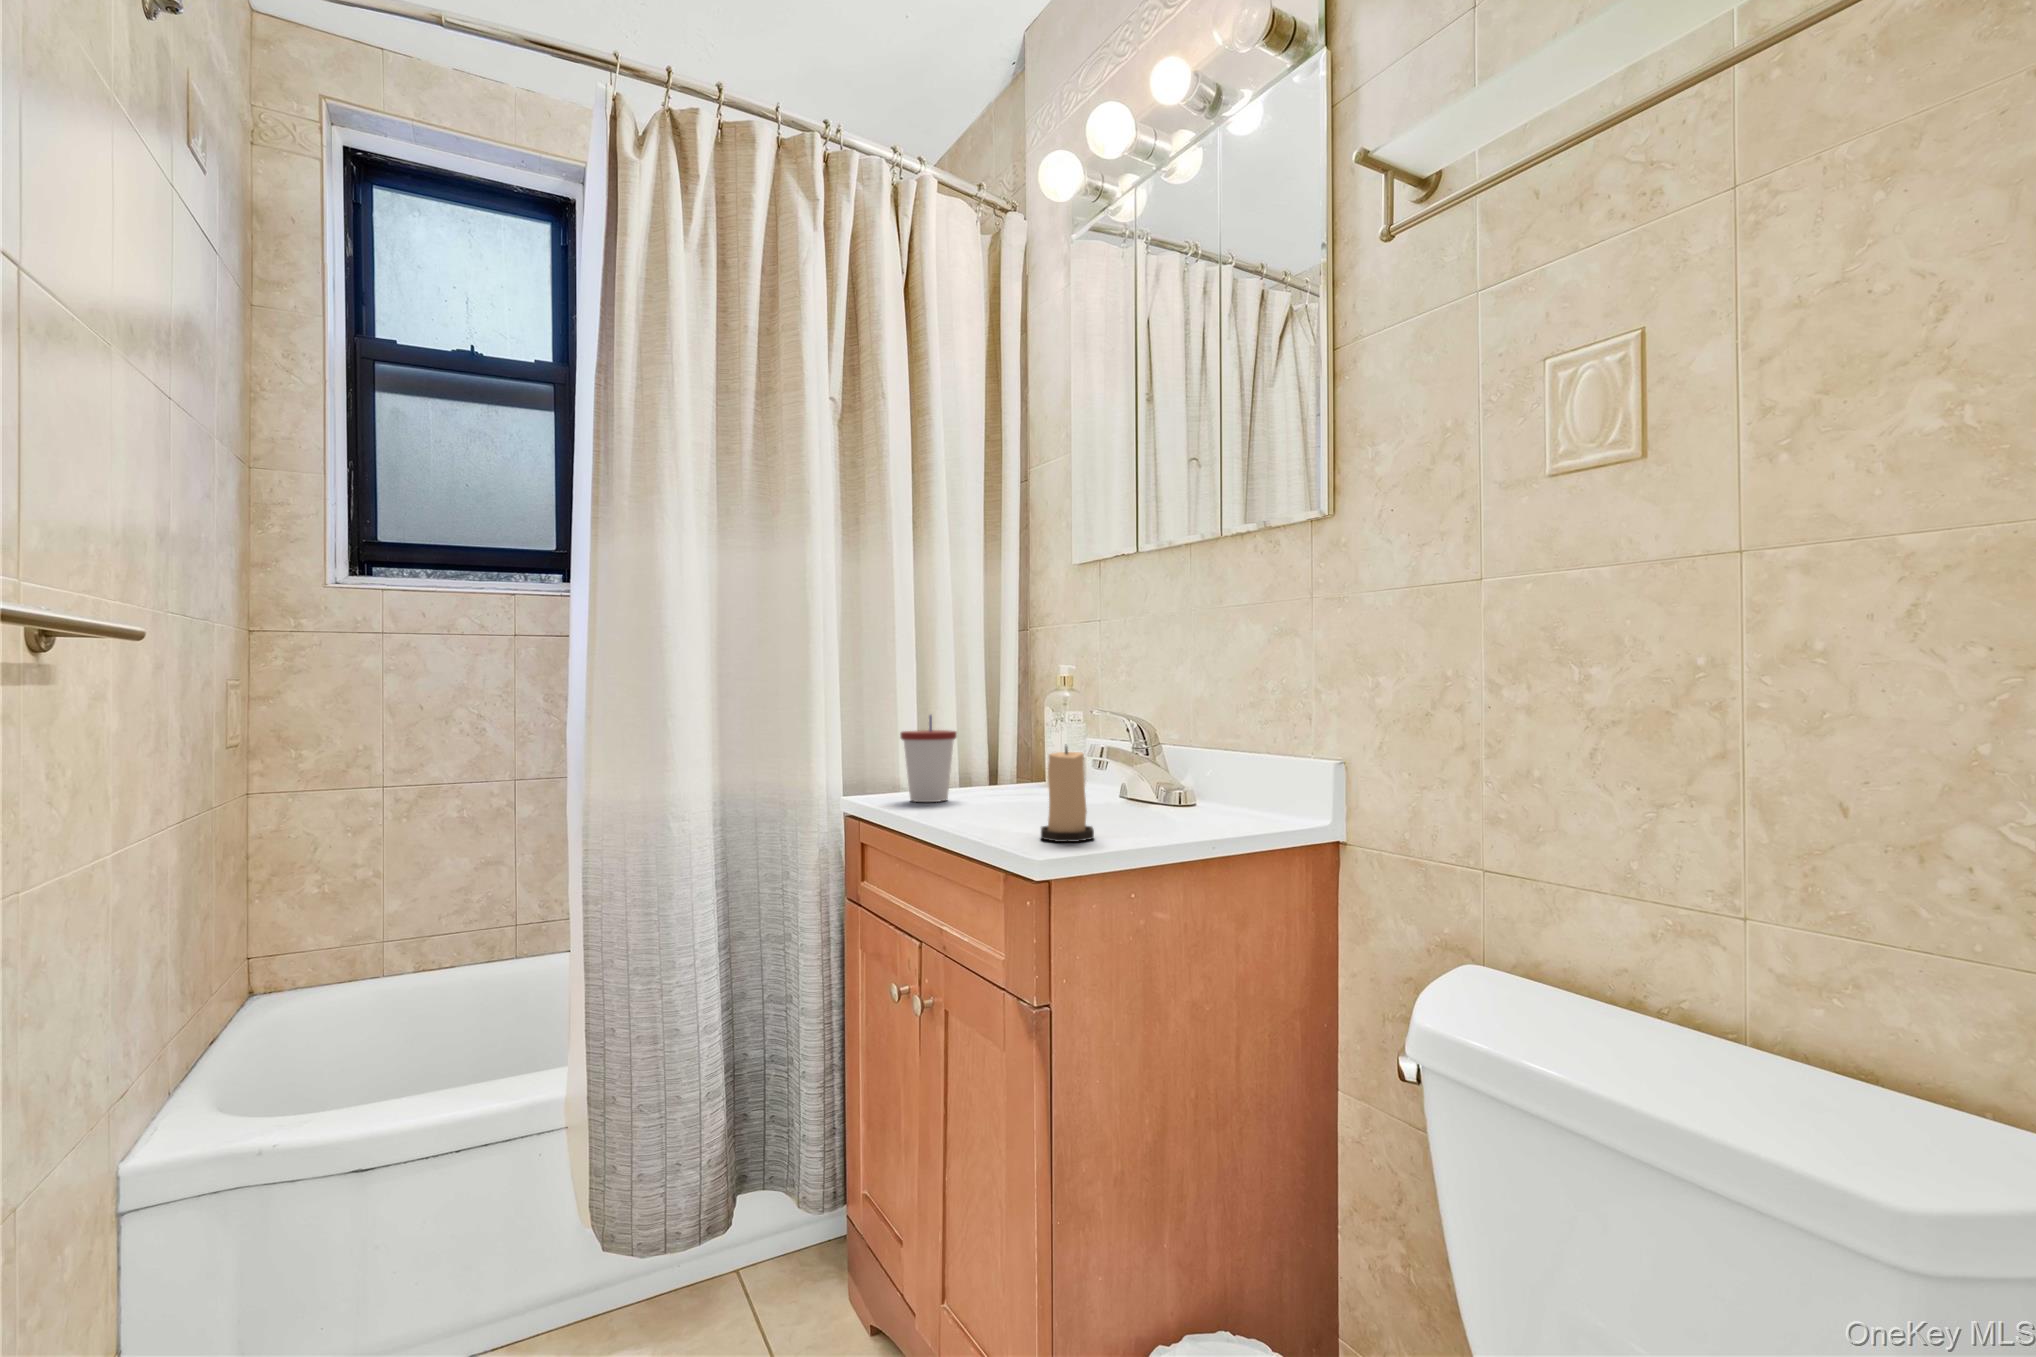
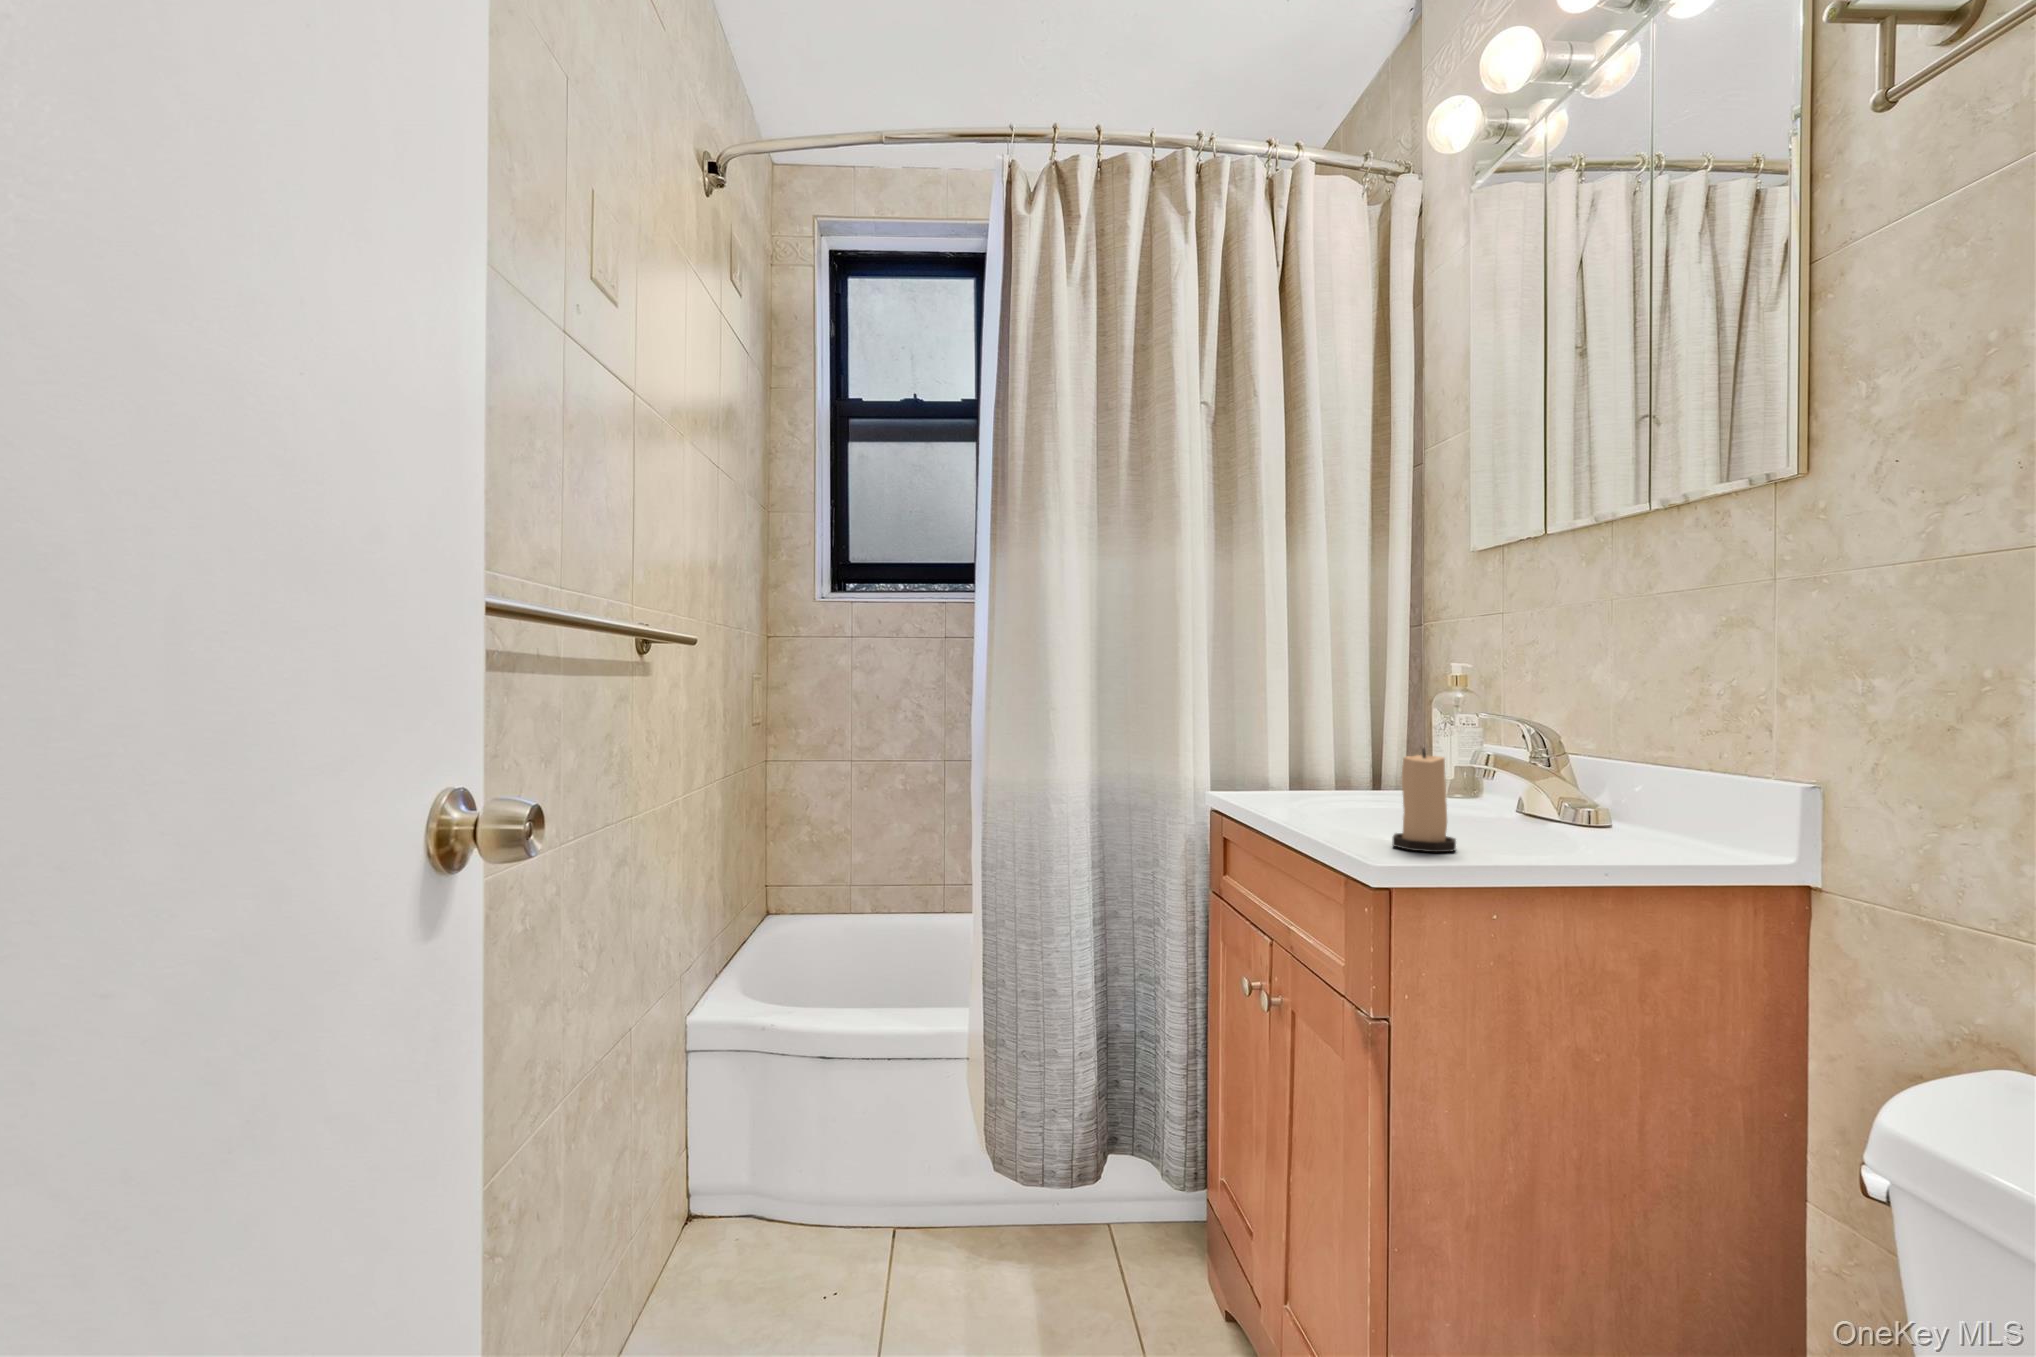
cup: present [900,715,957,802] -> none [1264,713,1324,802]

